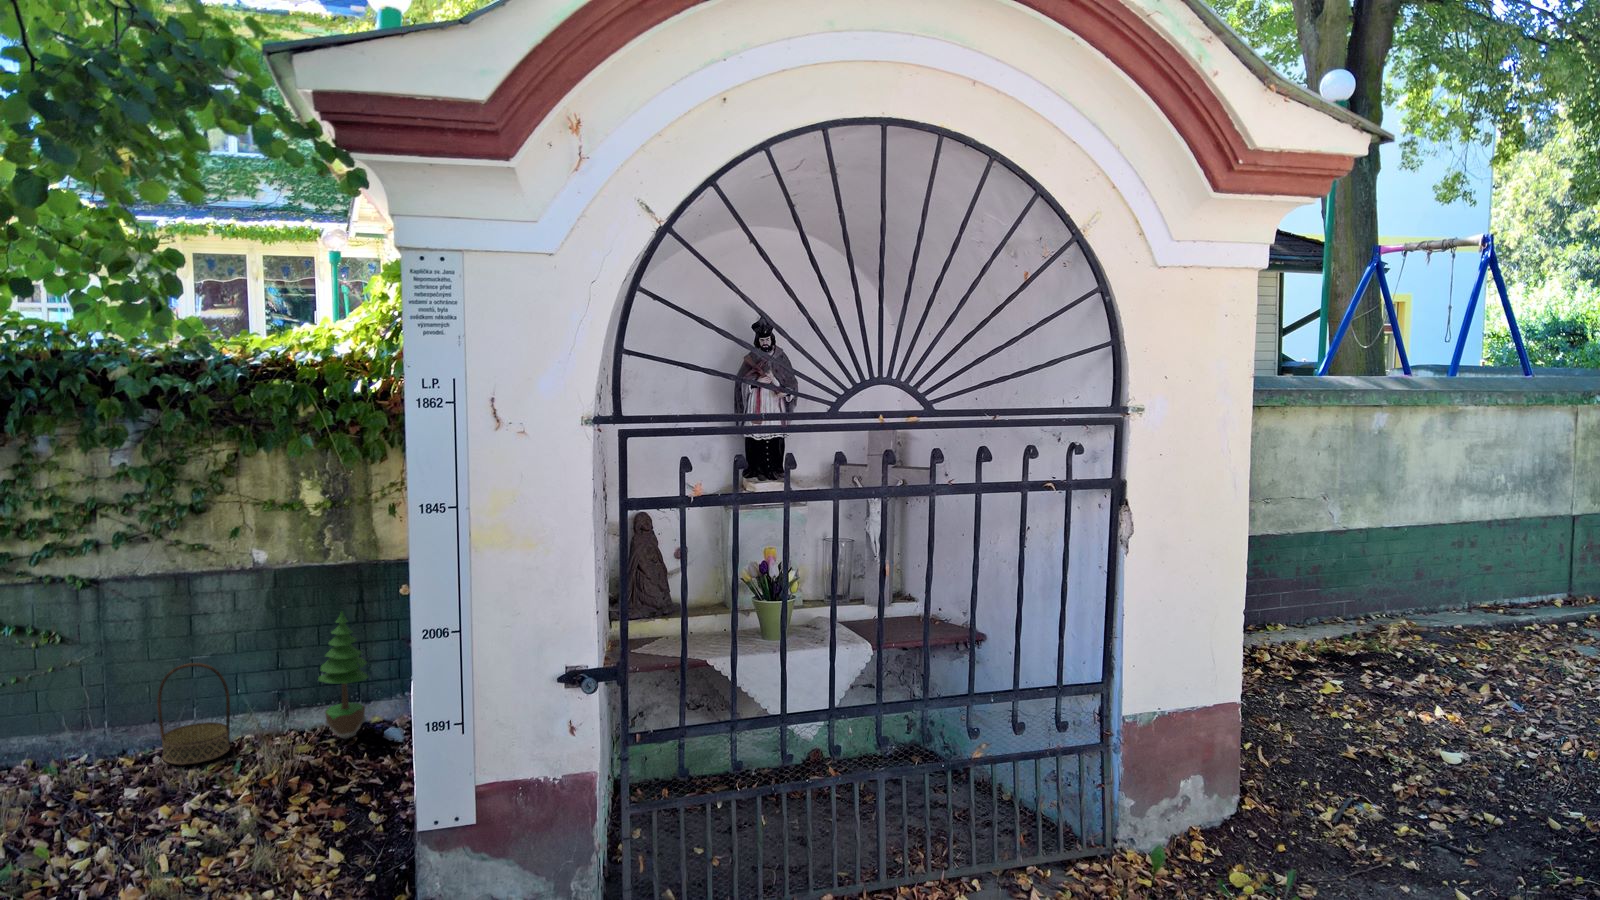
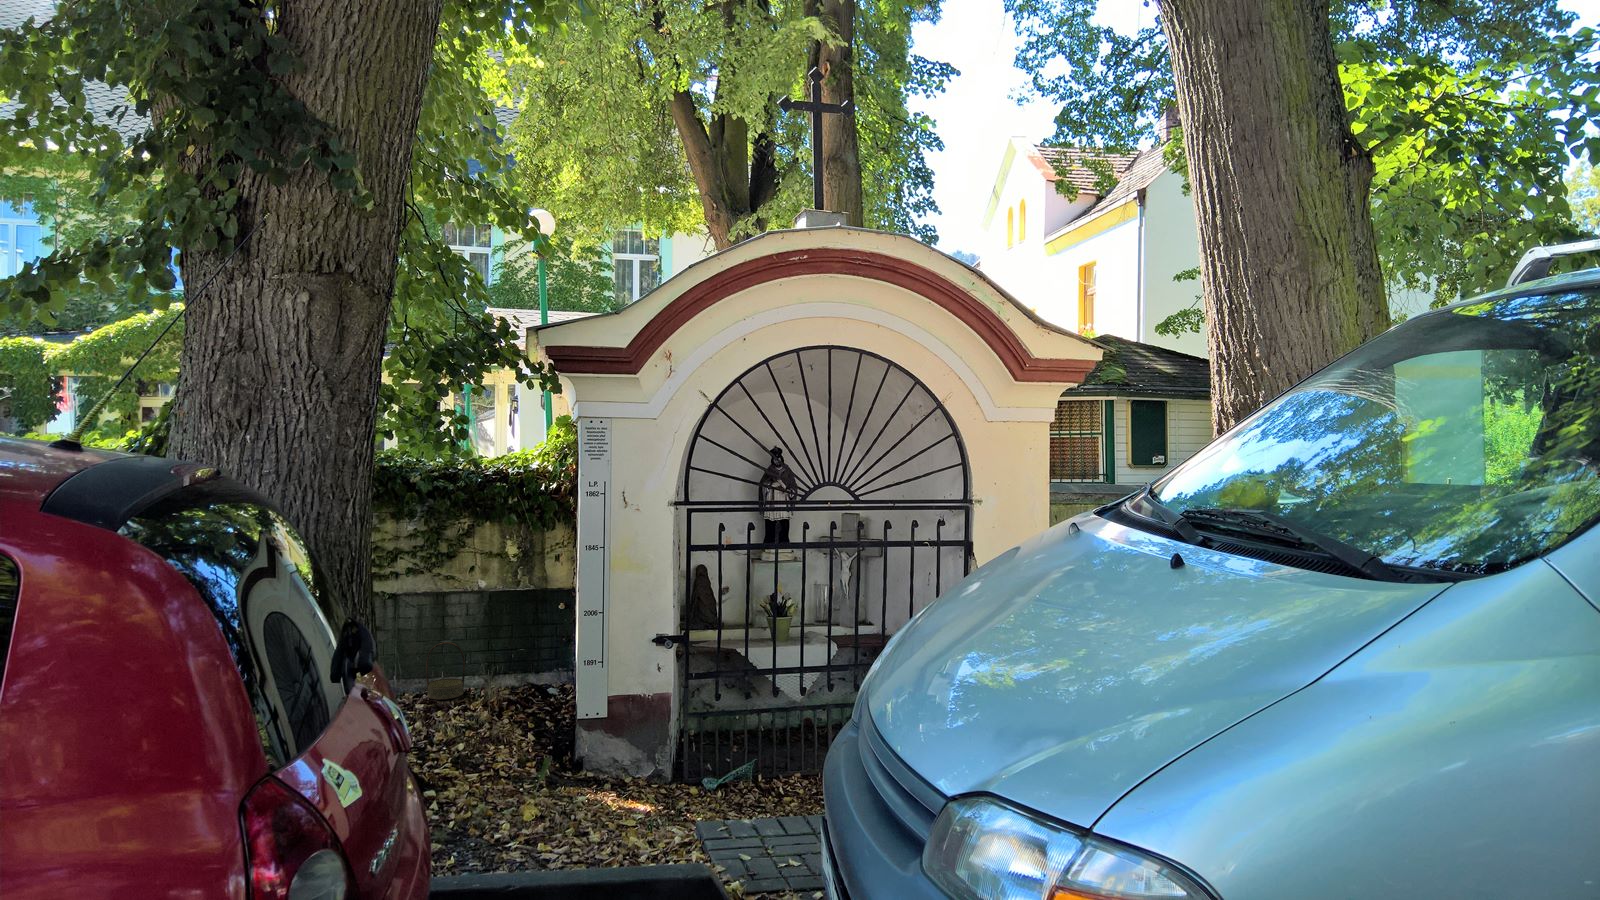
potted tree: present [318,612,368,739] -> none [514,614,542,691]

